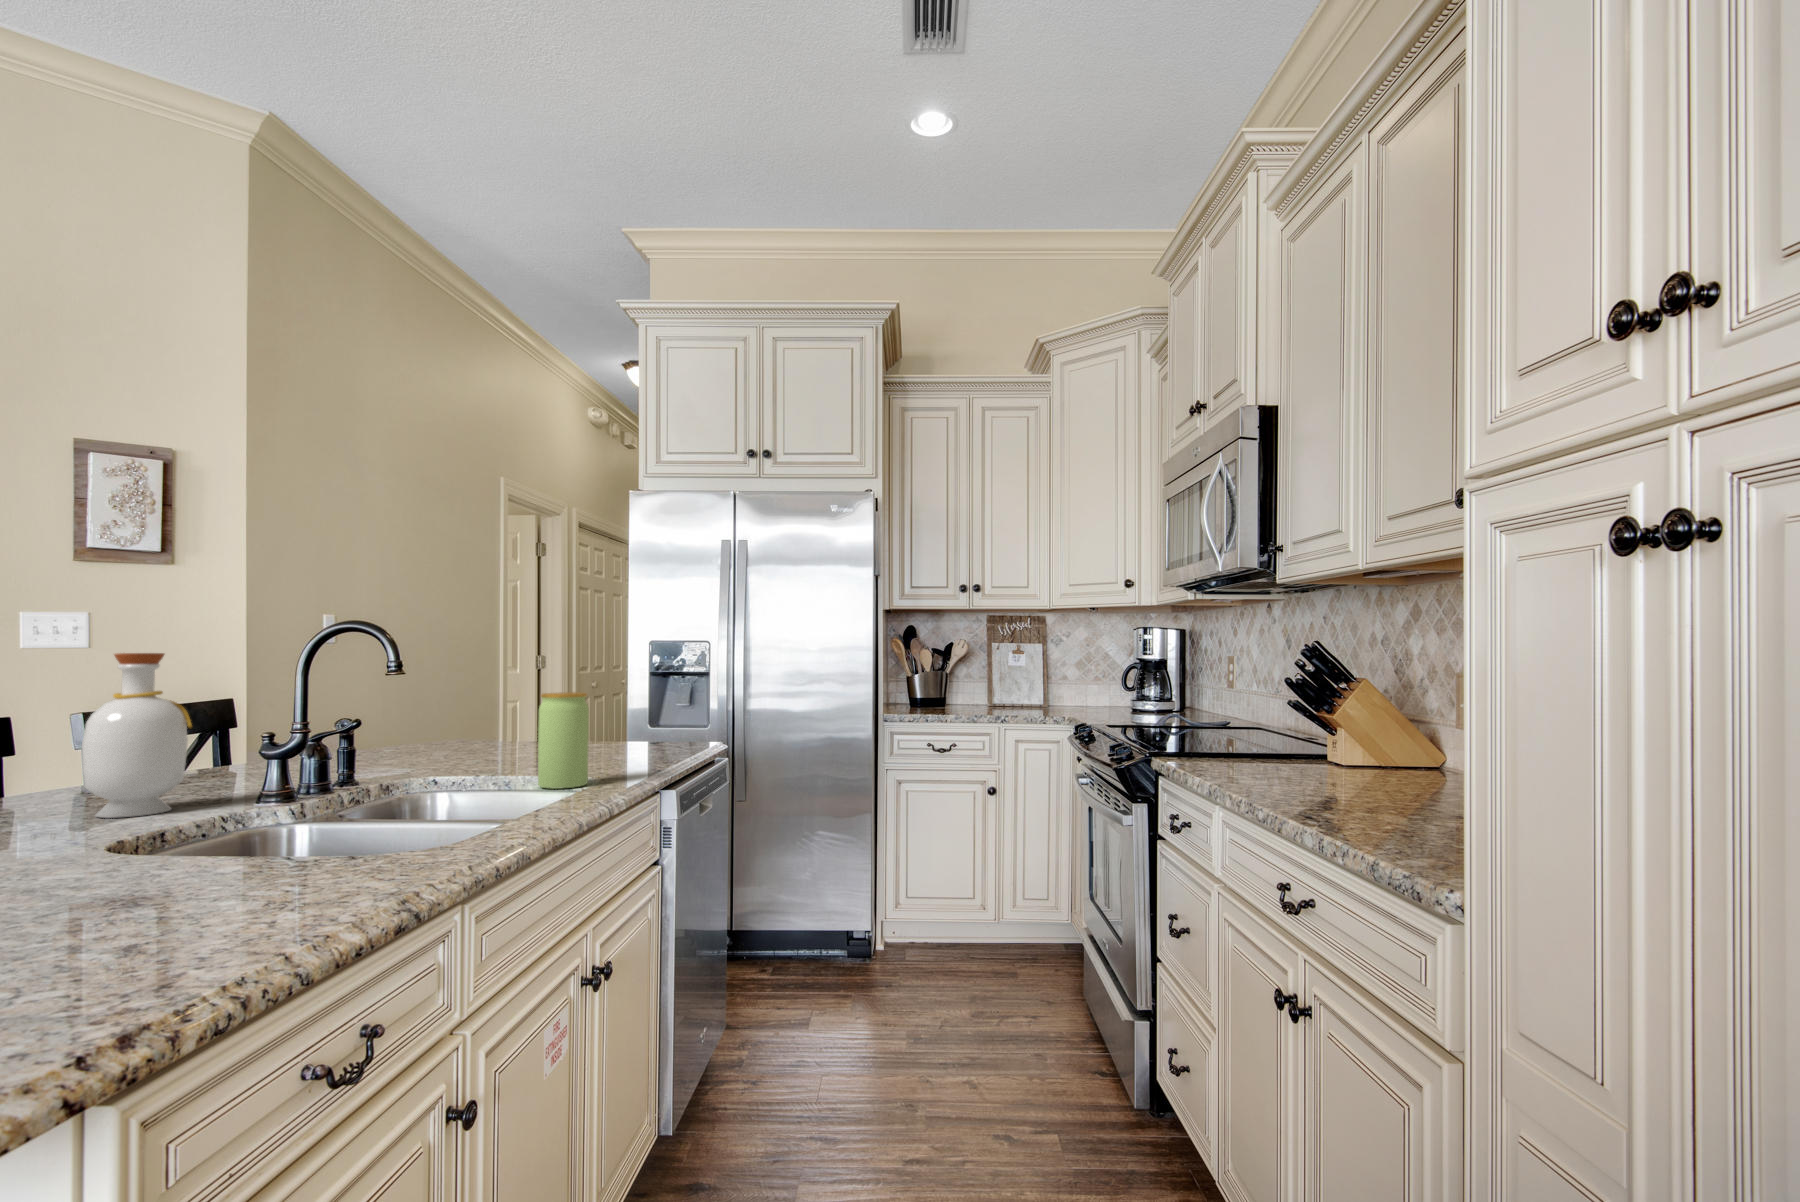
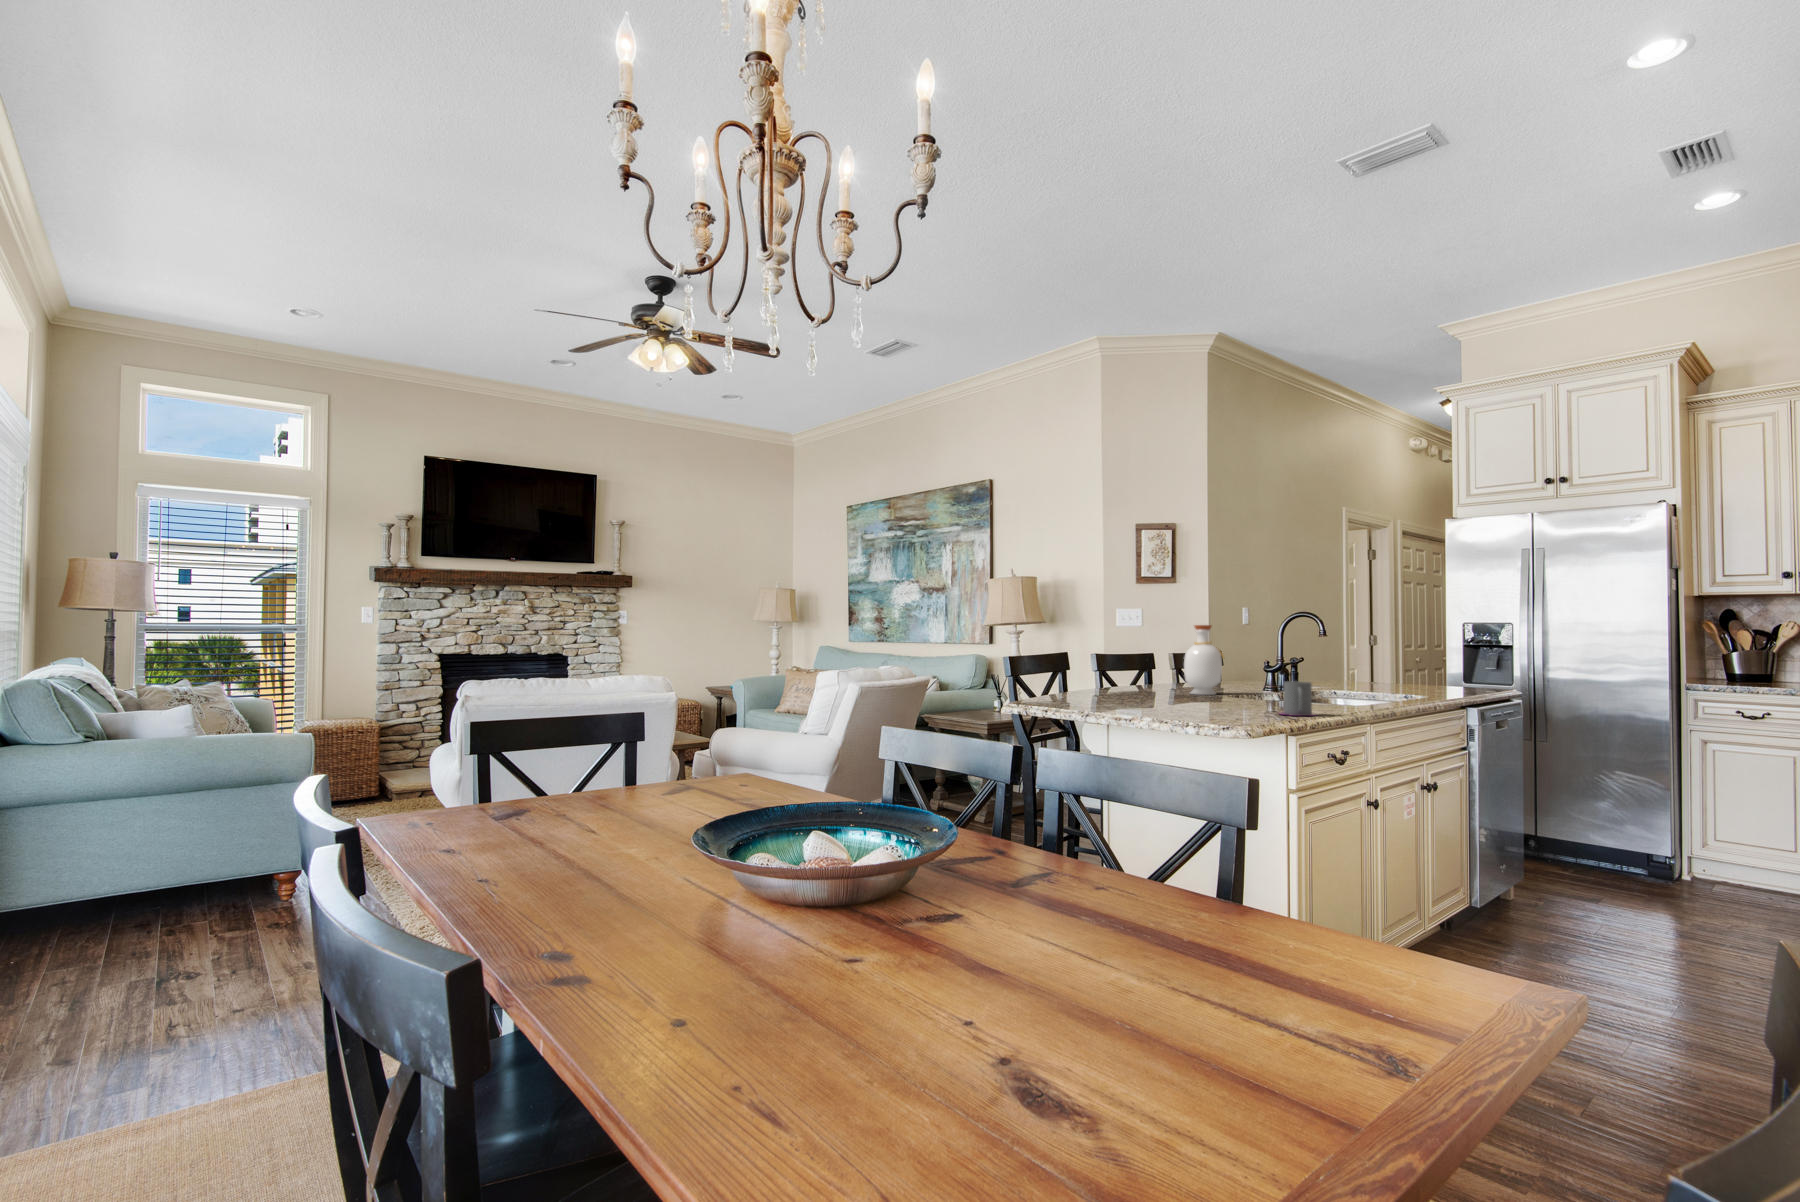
jar: present [538,692,589,789] -> none [1390,649,1420,699]
mug: none [195,819,320,933] -> present [1282,681,1315,716]

